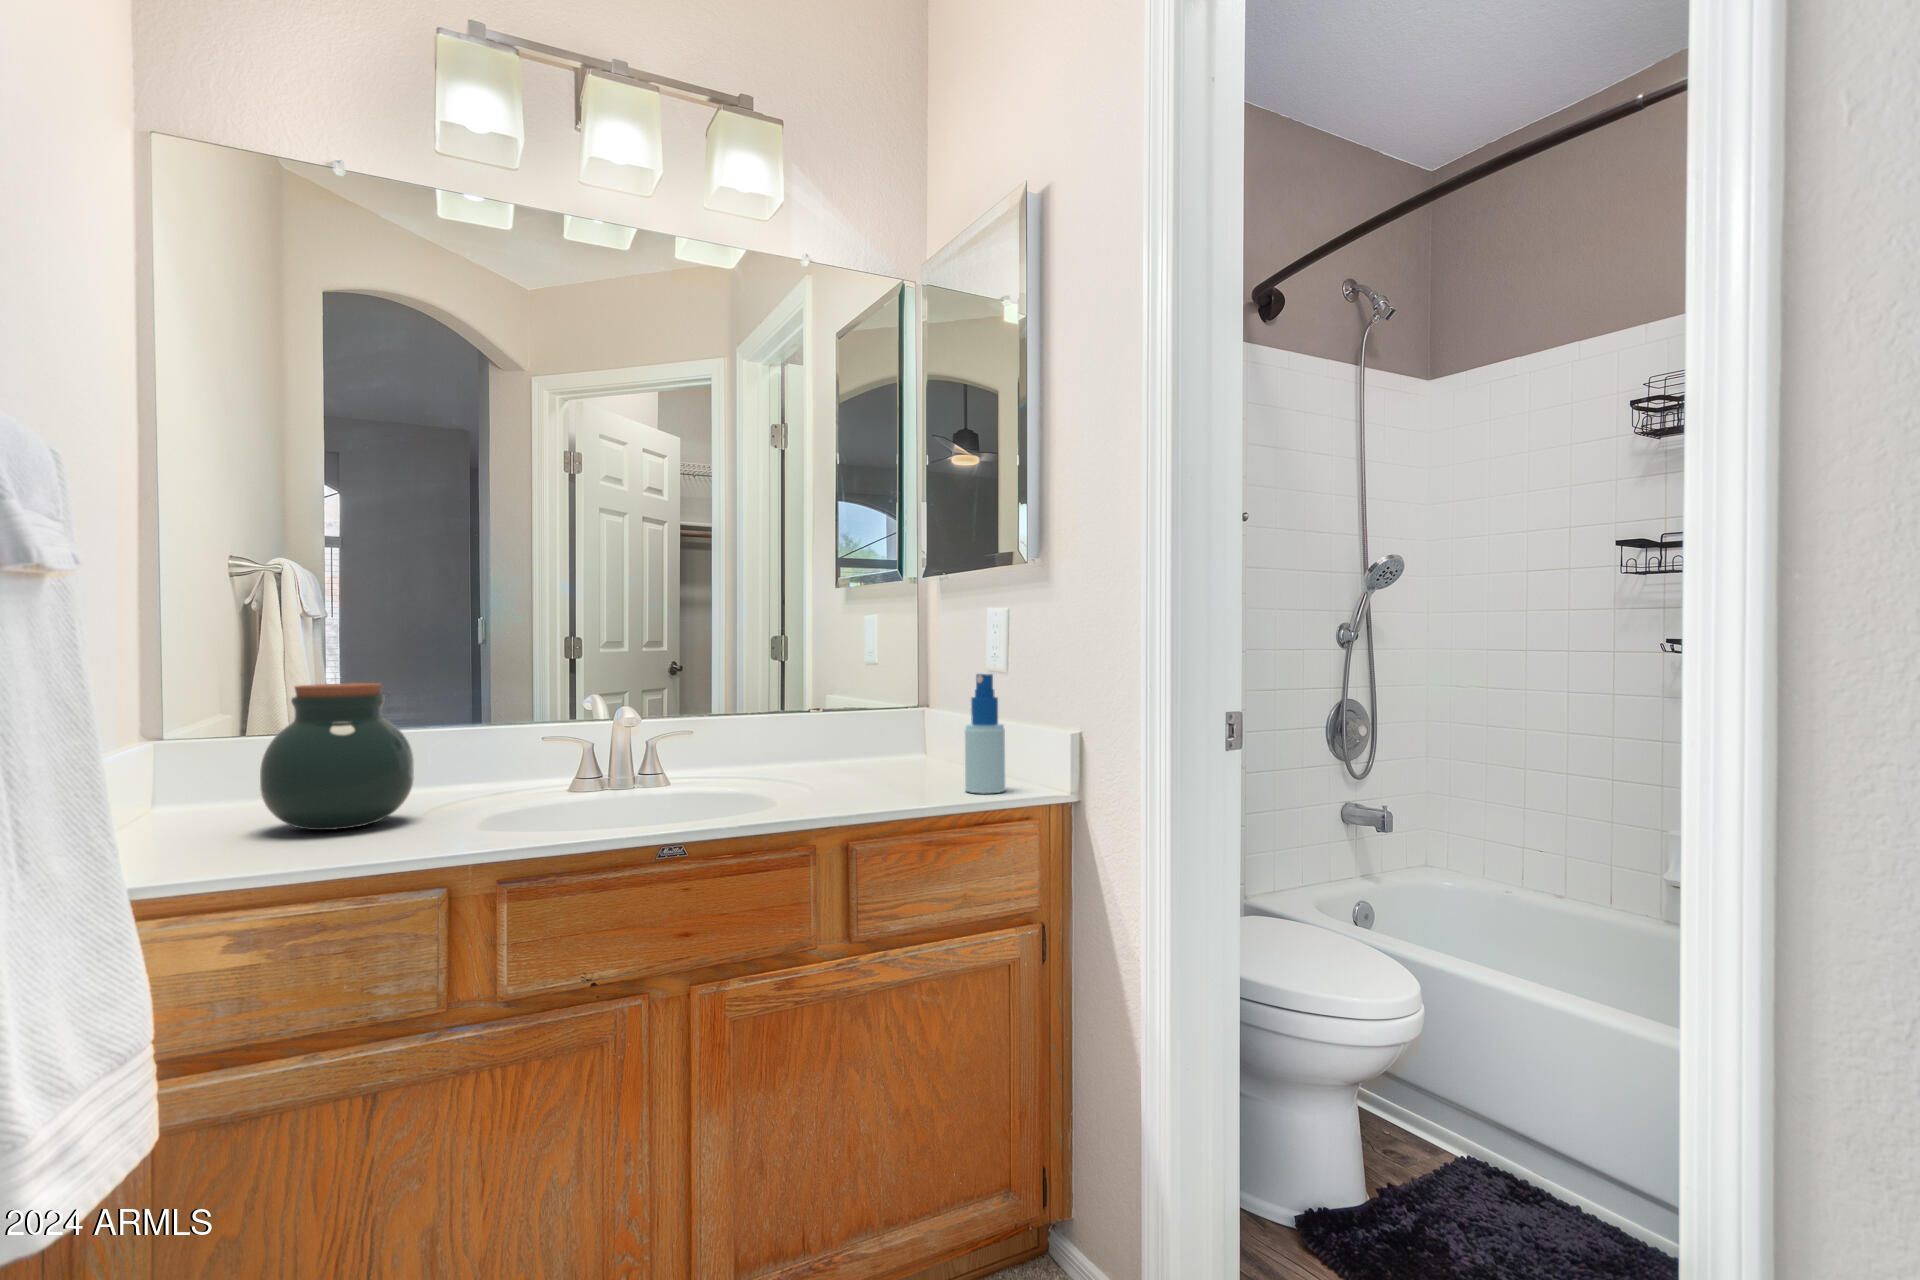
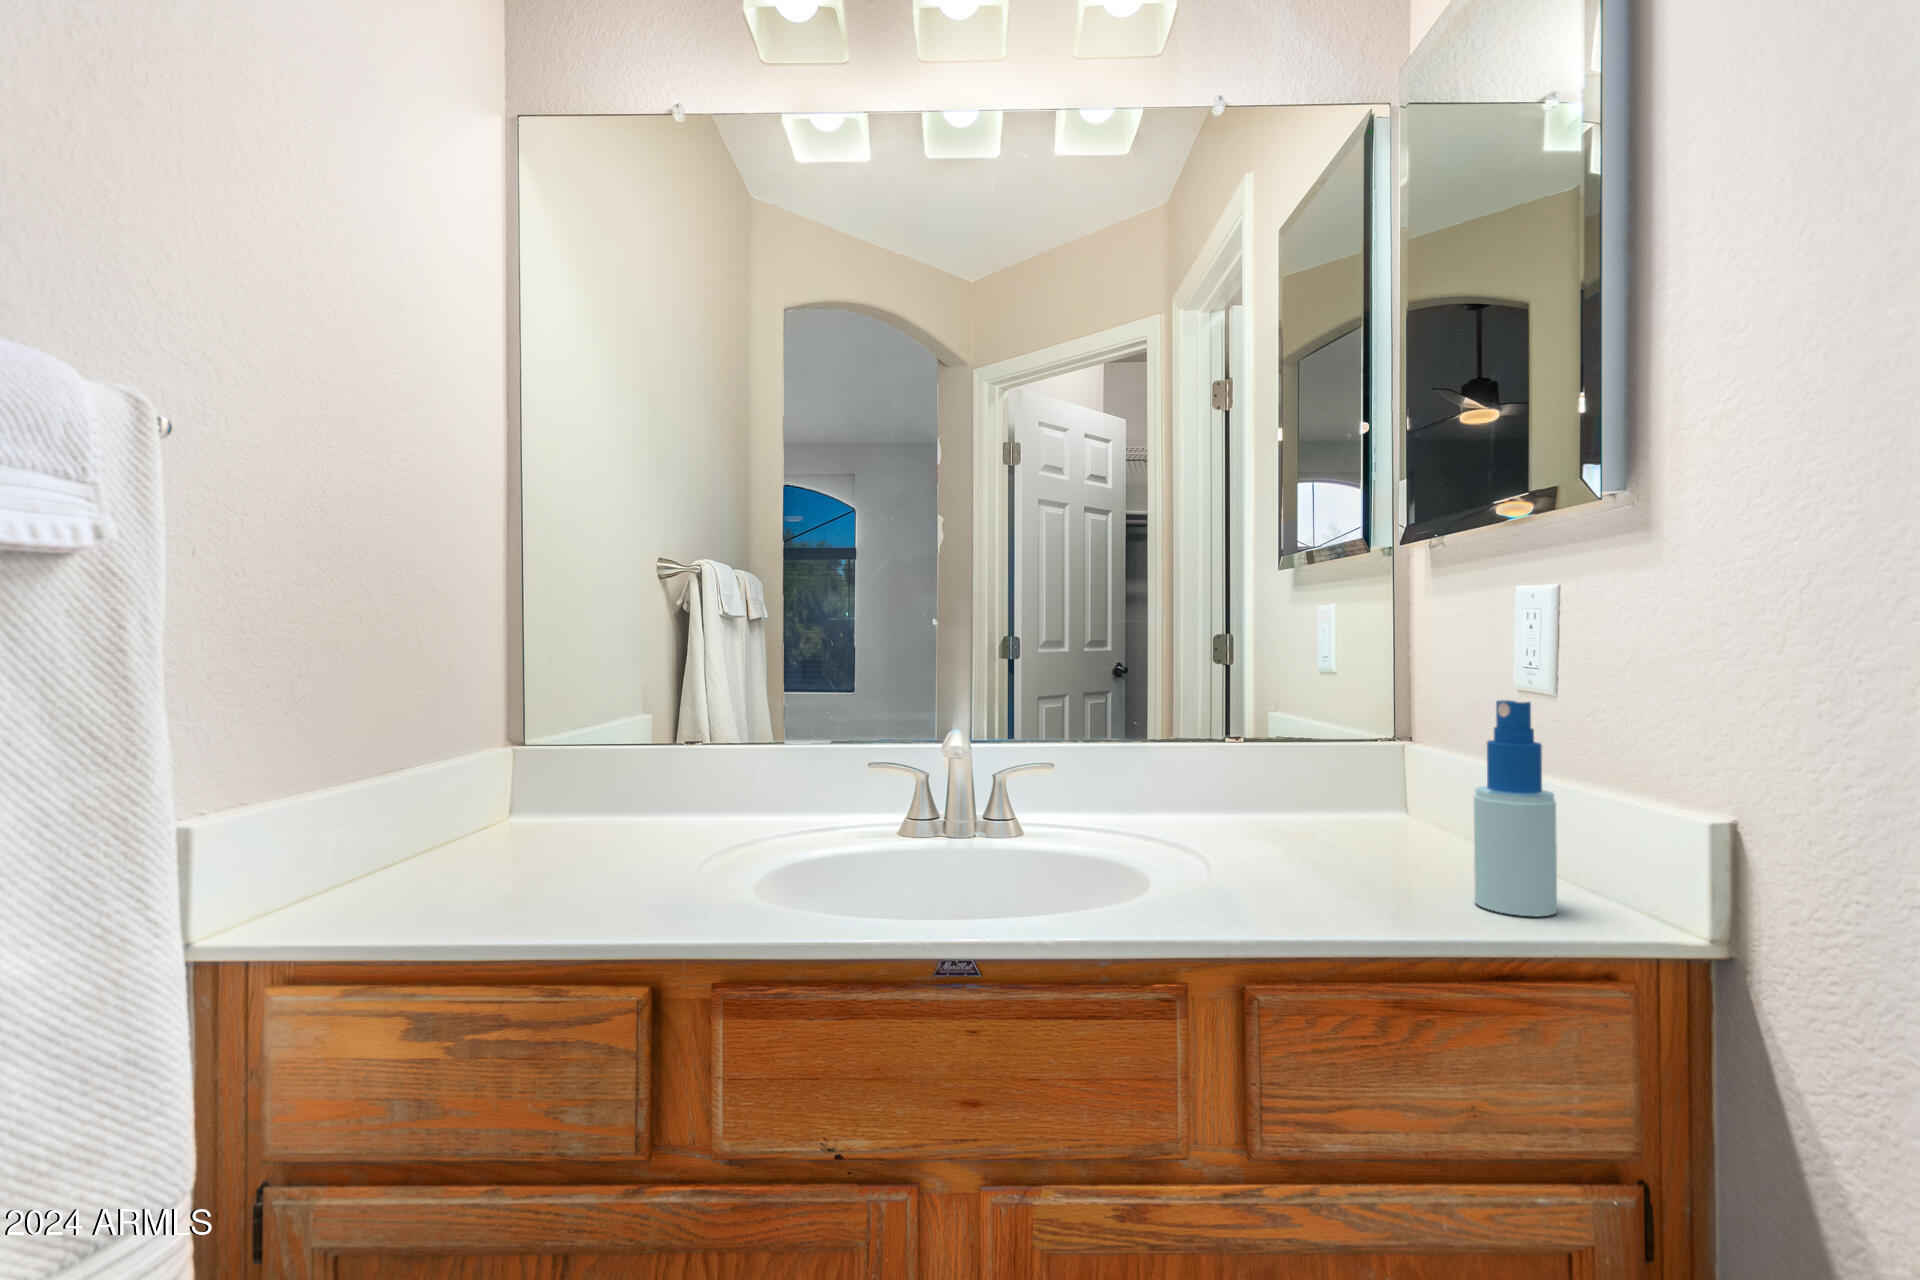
jar: present [260,683,414,830] -> none [537,693,701,870]

